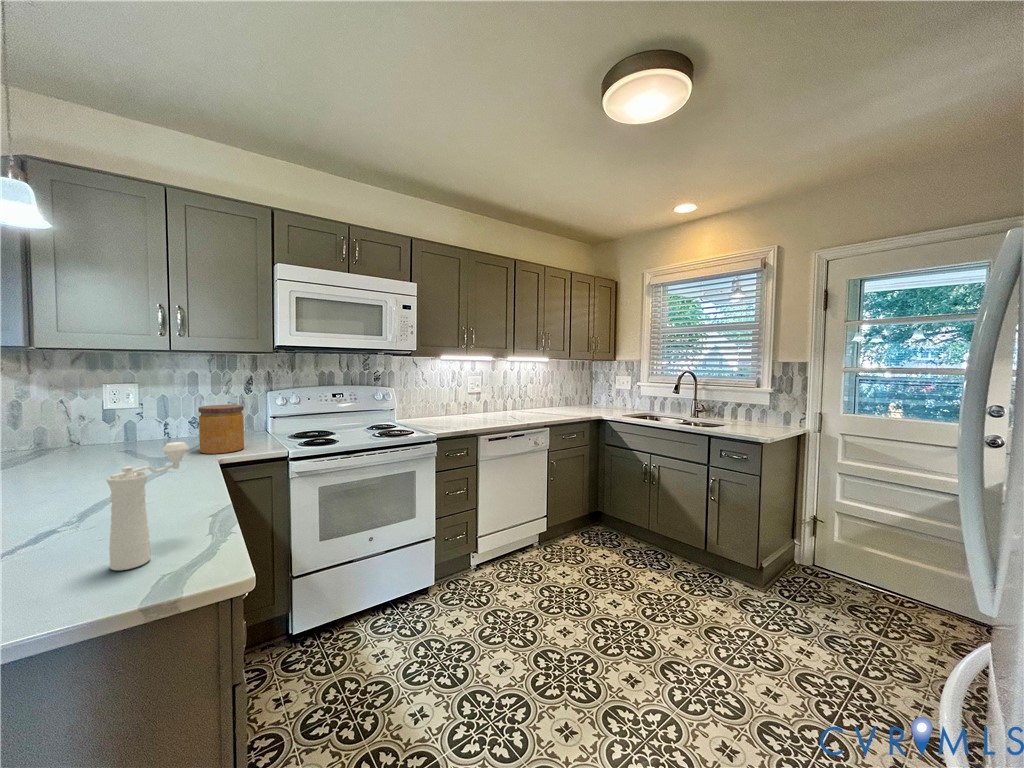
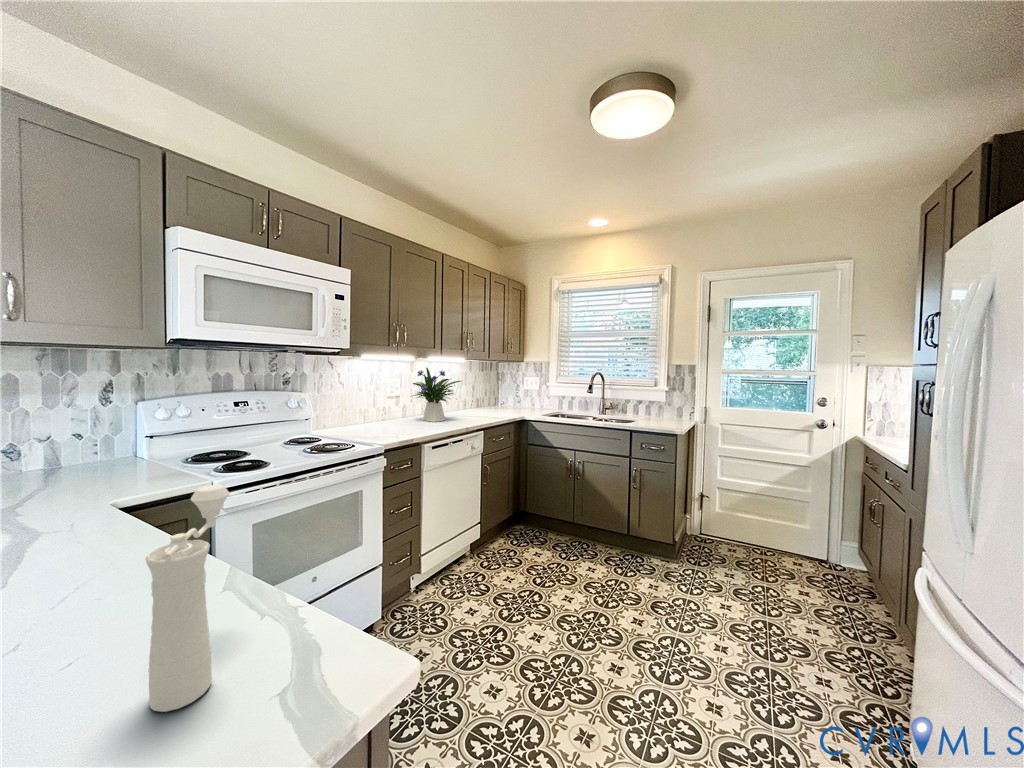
flower arrangement: none [486,366,534,417] -> present [413,368,461,422]
jar: present [198,405,244,454] -> none [55,422,133,497]

